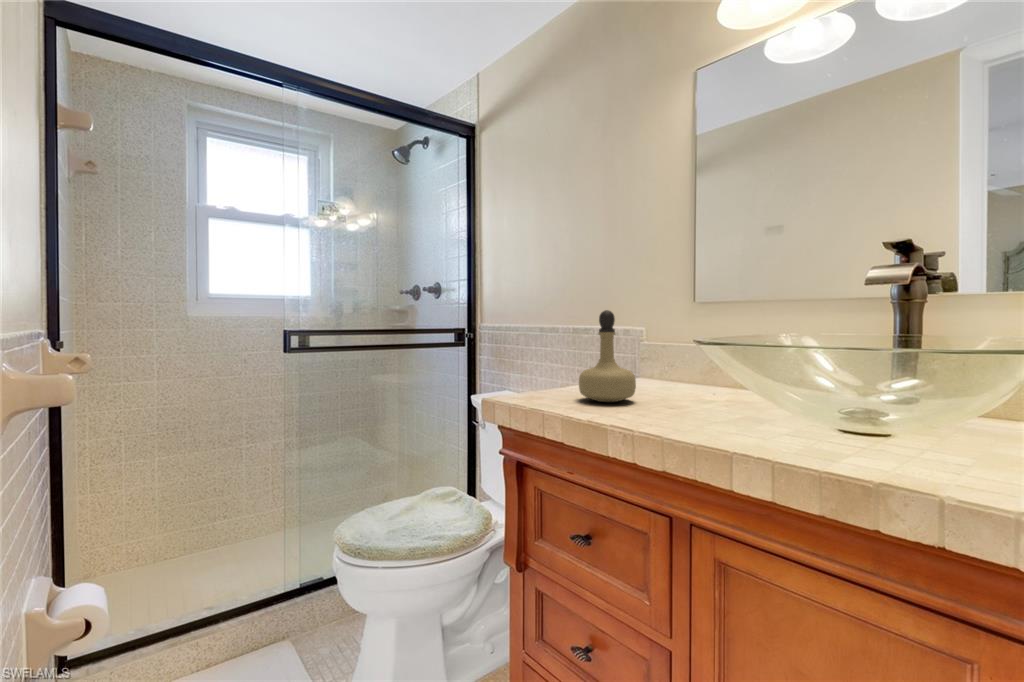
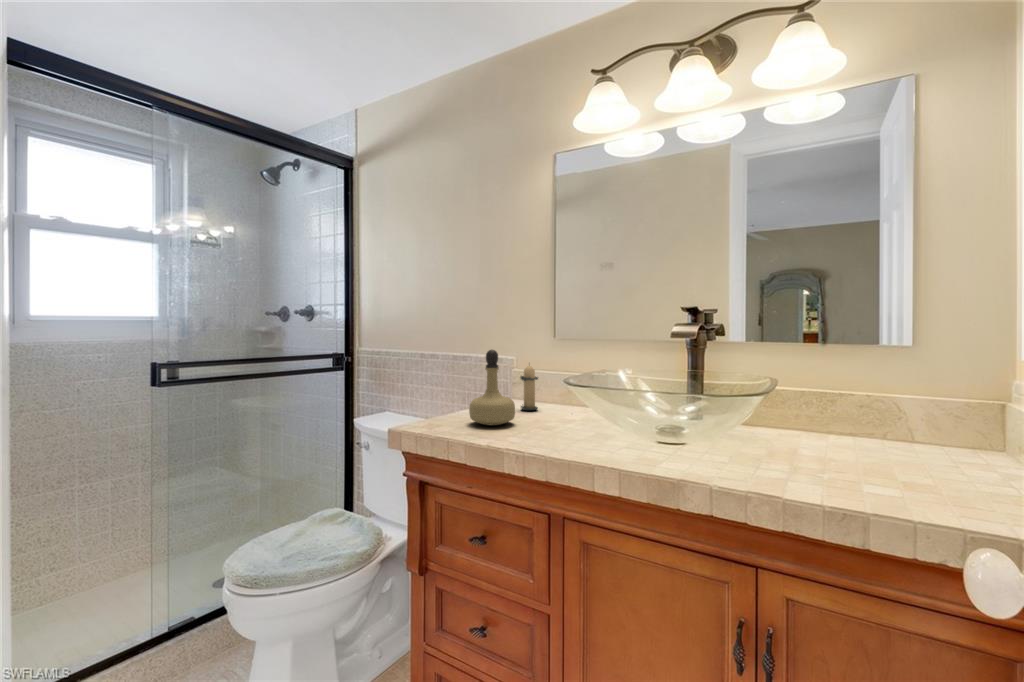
candle: none [645,331,674,390] -> present [520,365,538,410]

